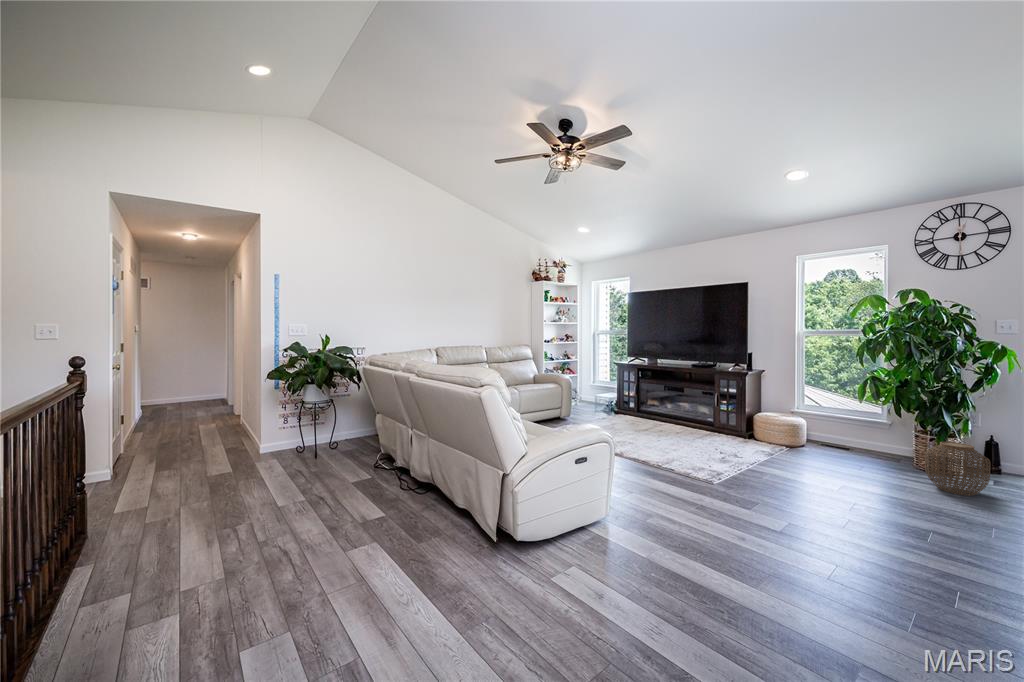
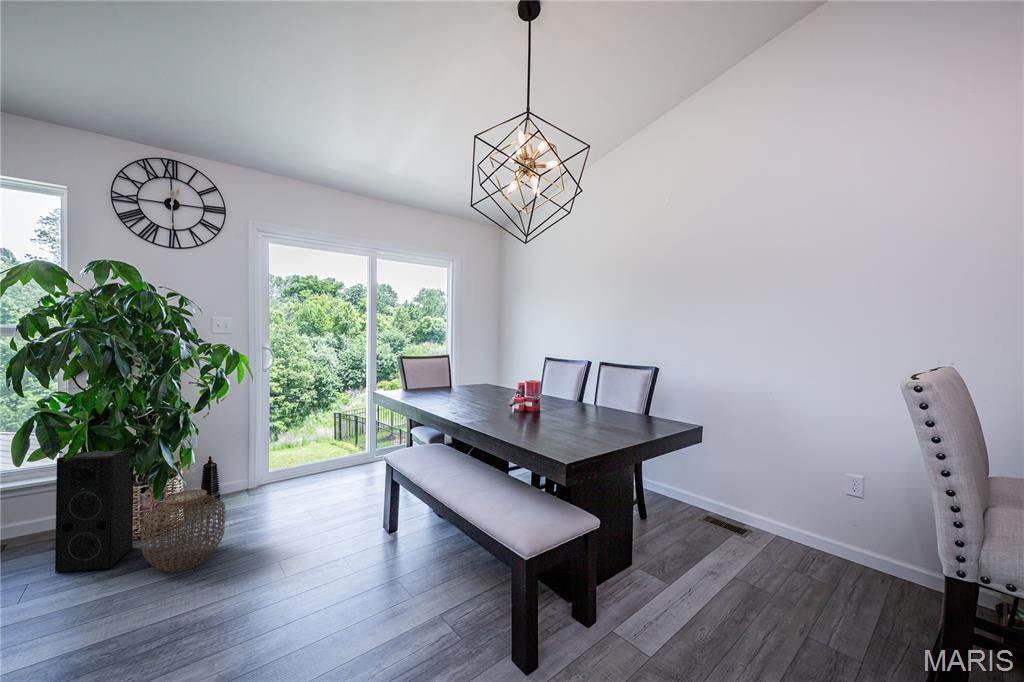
speaker: none [877,404,924,476] -> present [55,447,133,573]

